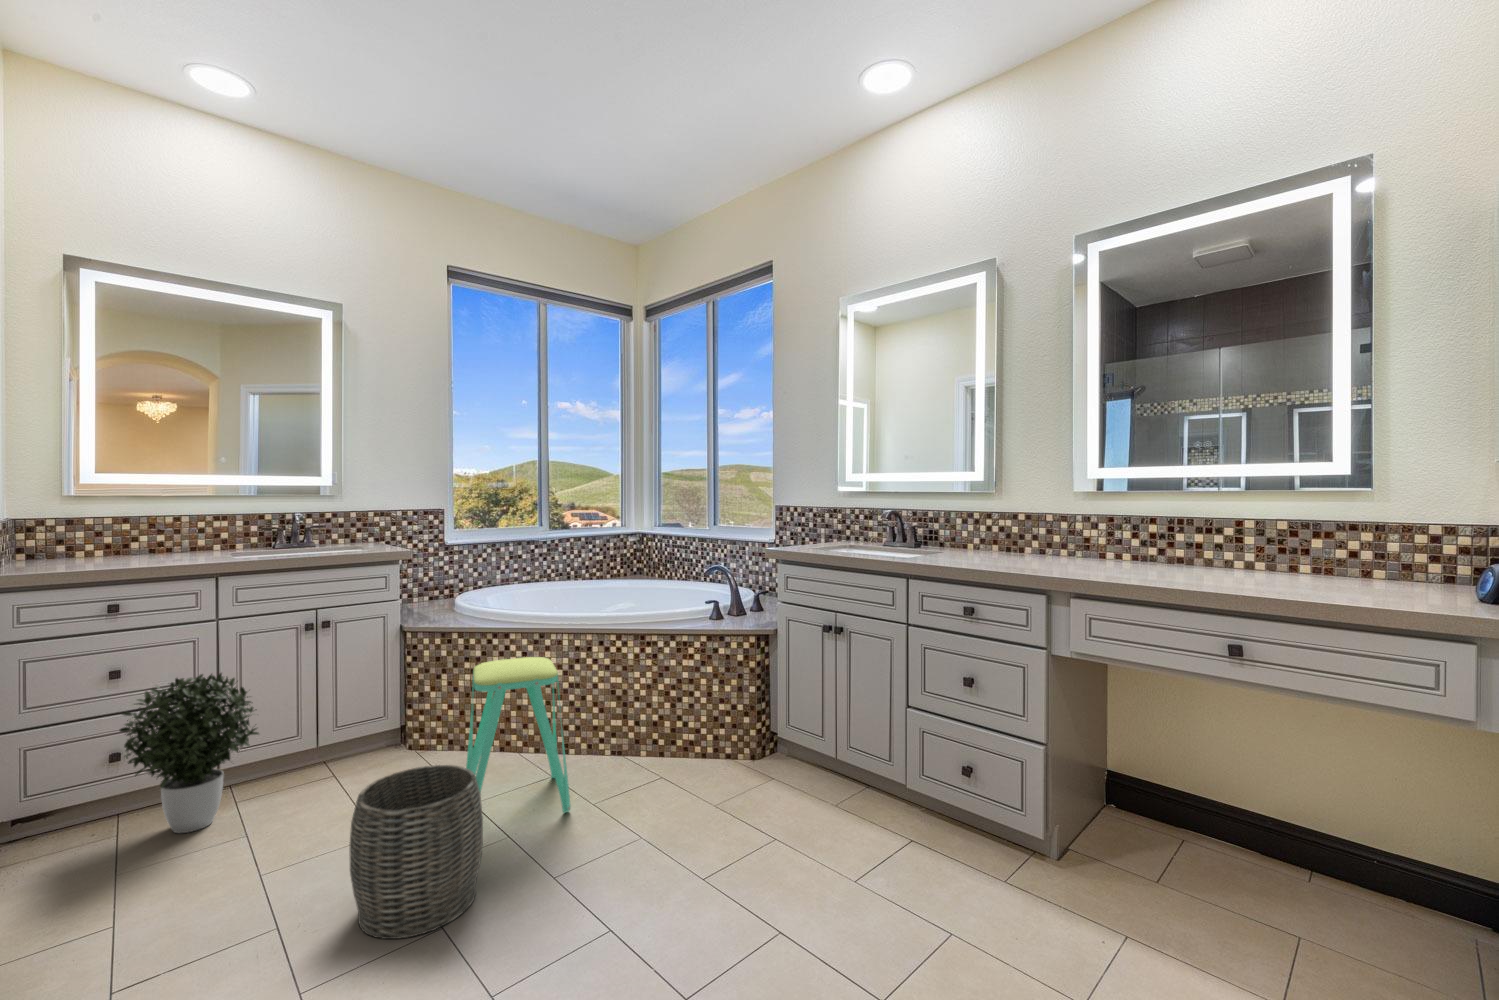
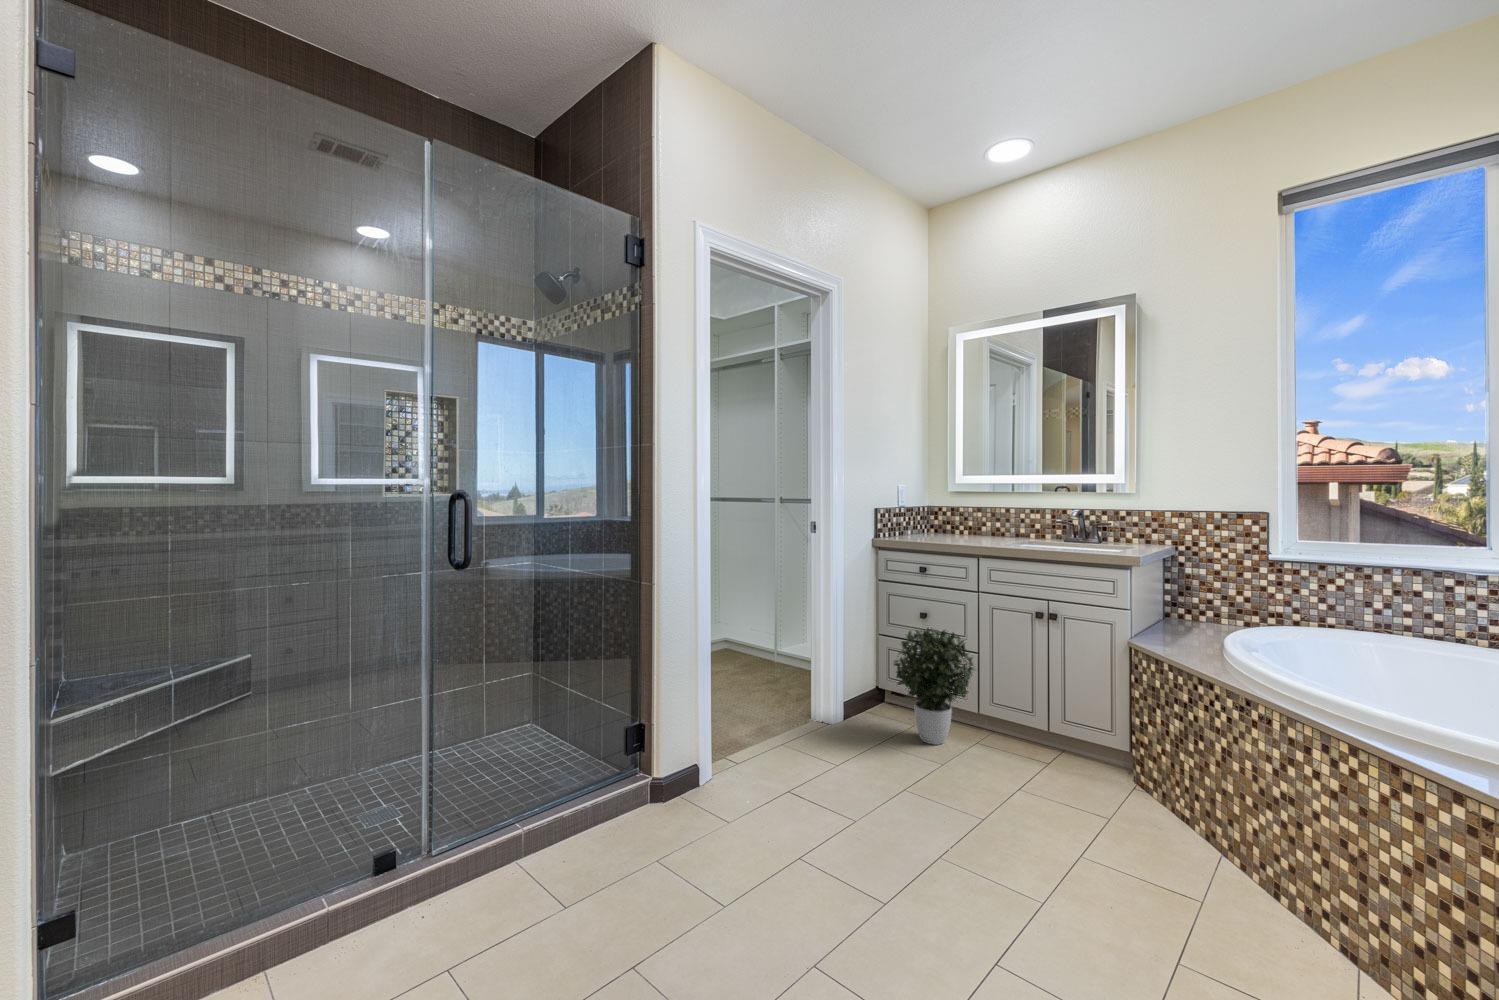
stool: present [466,657,571,813] -> none [1019,698,1202,938]
woven basket: present [350,765,483,939] -> none [842,748,955,909]

